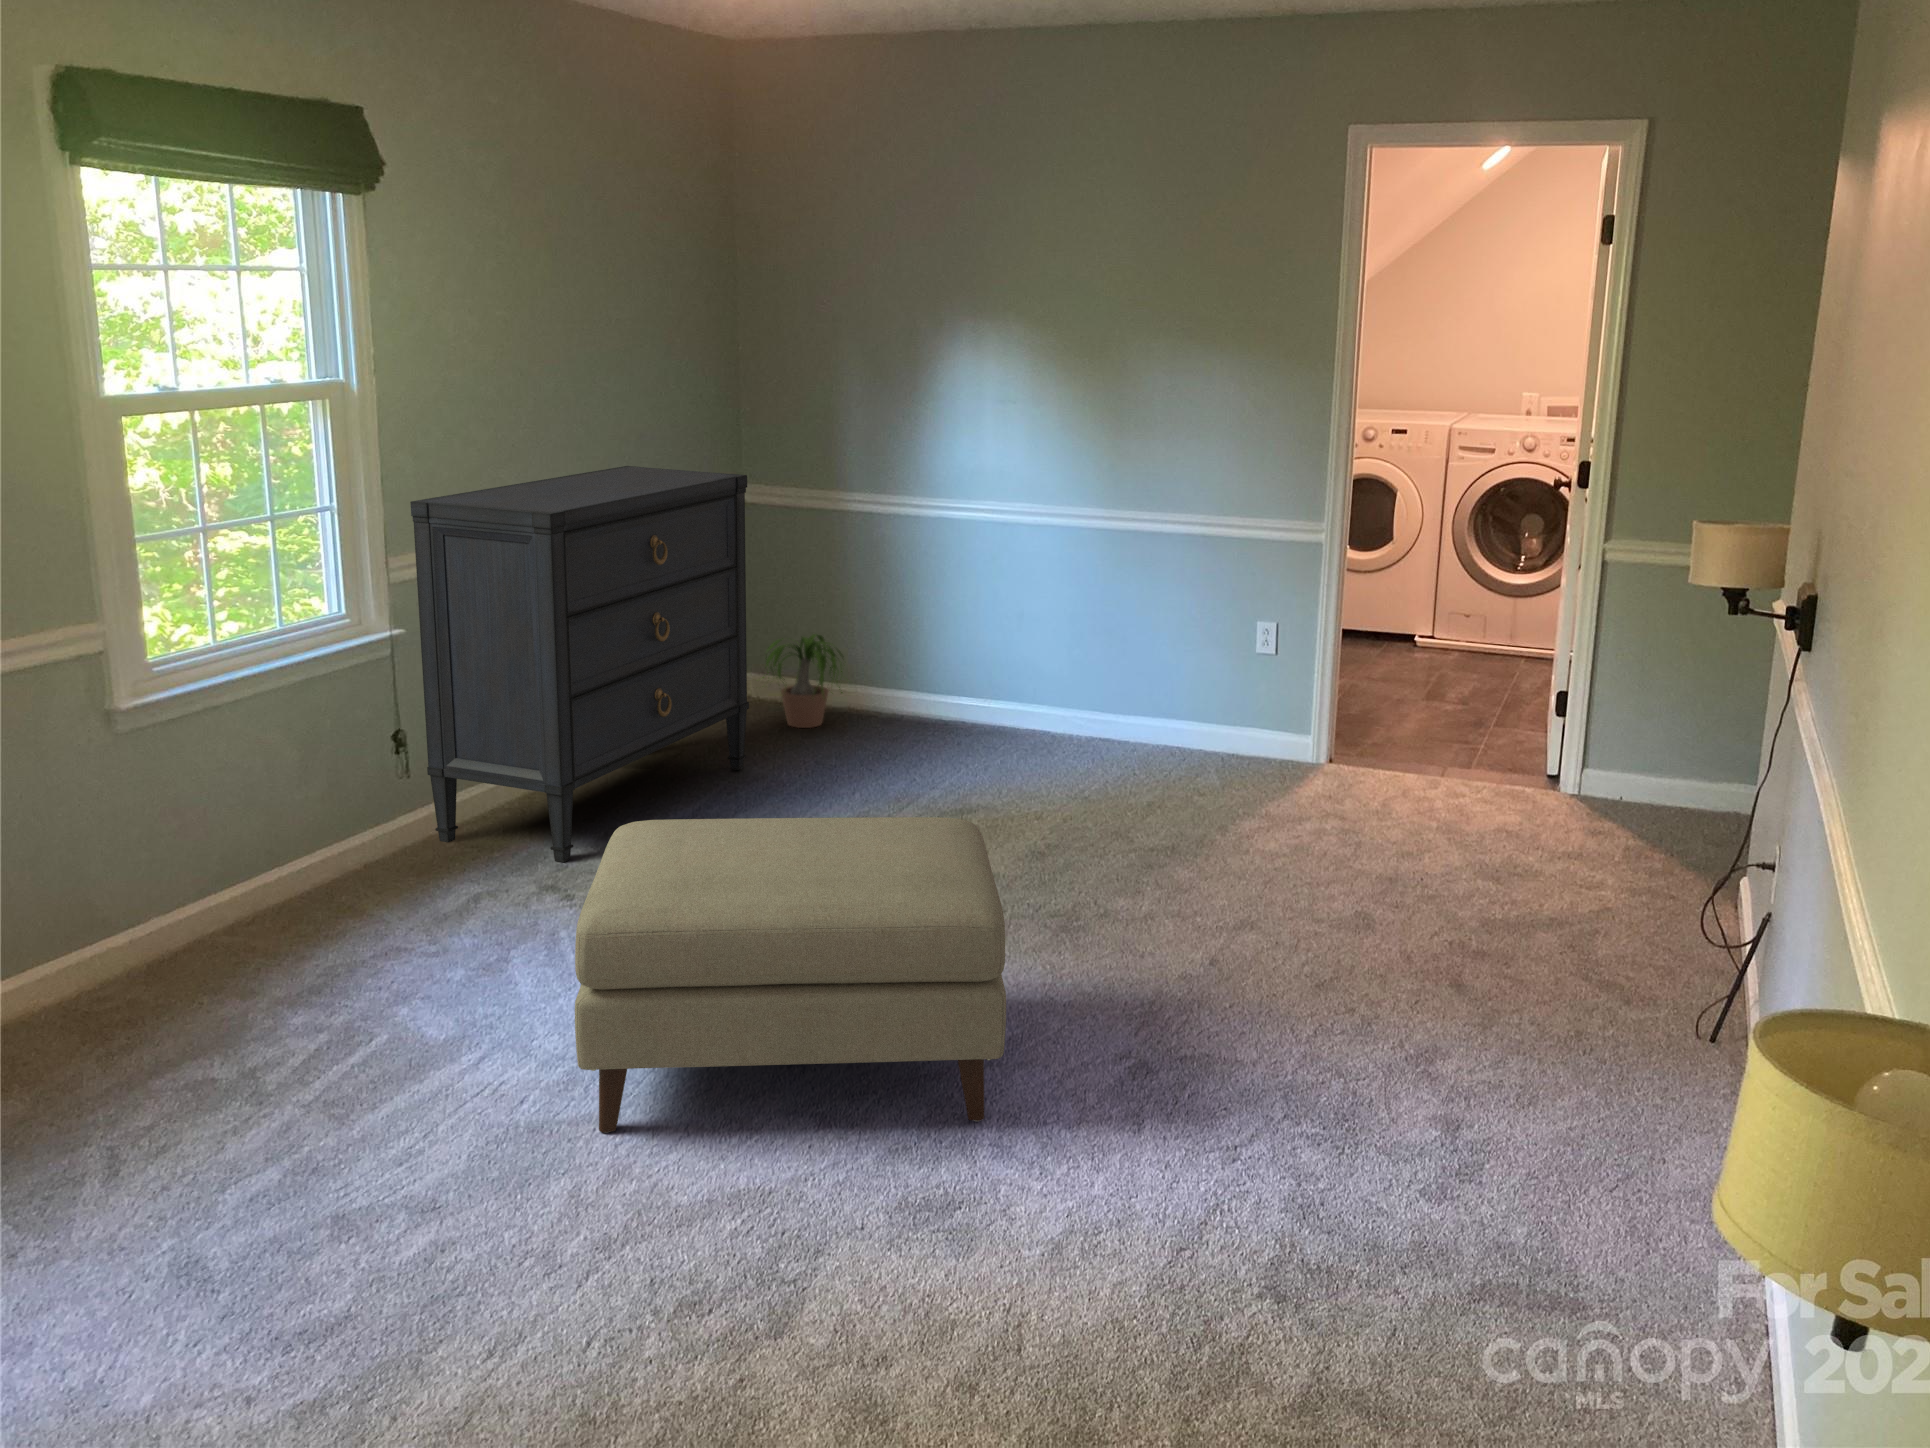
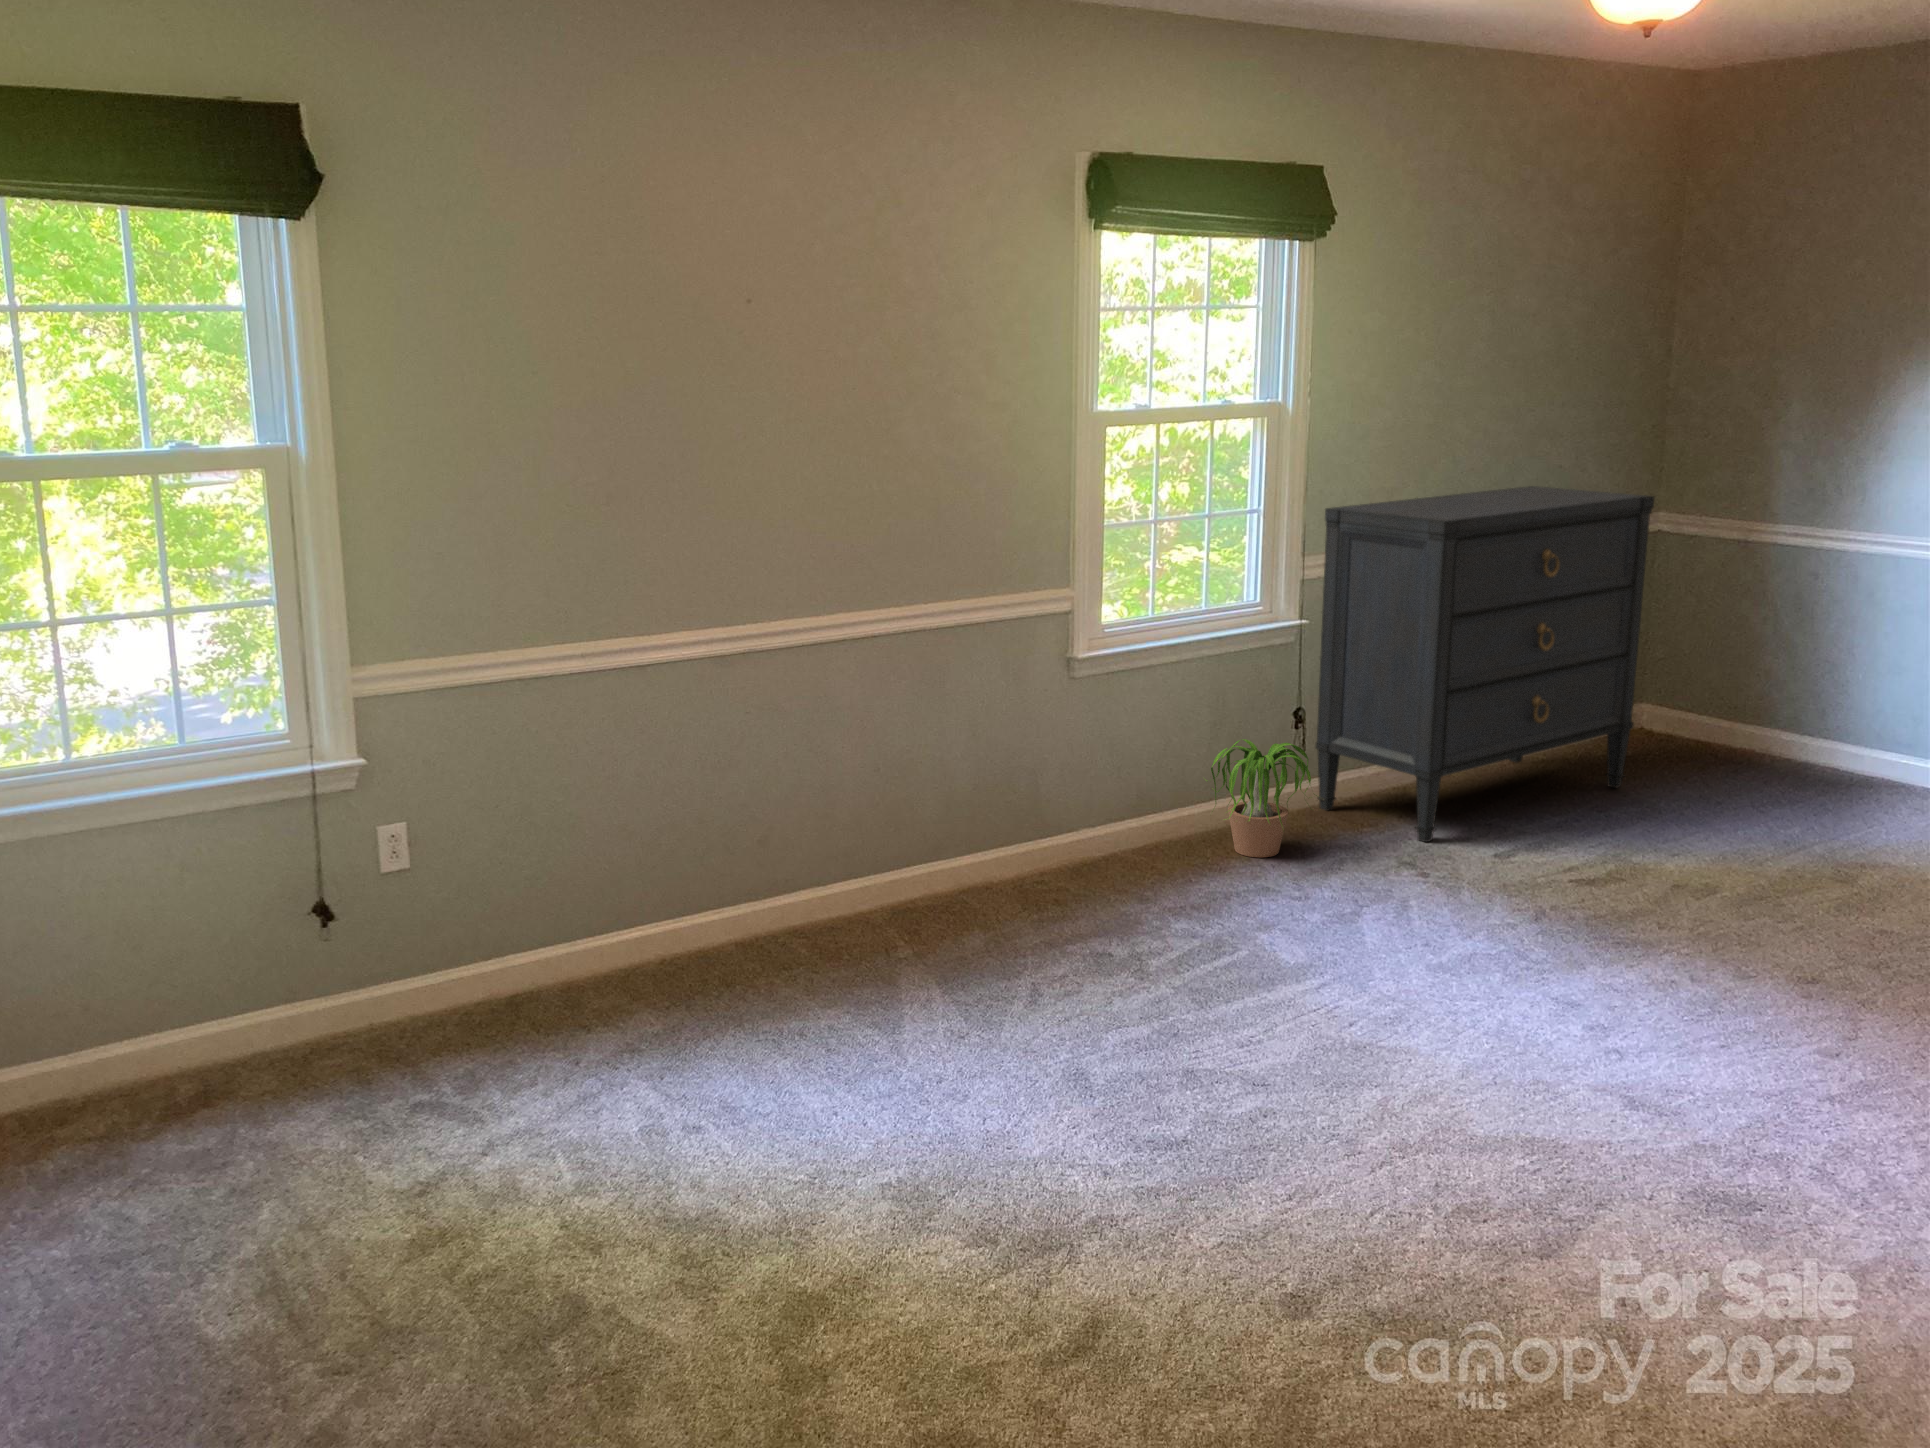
potted plant: present [762,634,842,728] -> present [1206,739,1311,857]
ottoman: present [575,817,1006,1133] -> none [1400,798,1856,1145]

